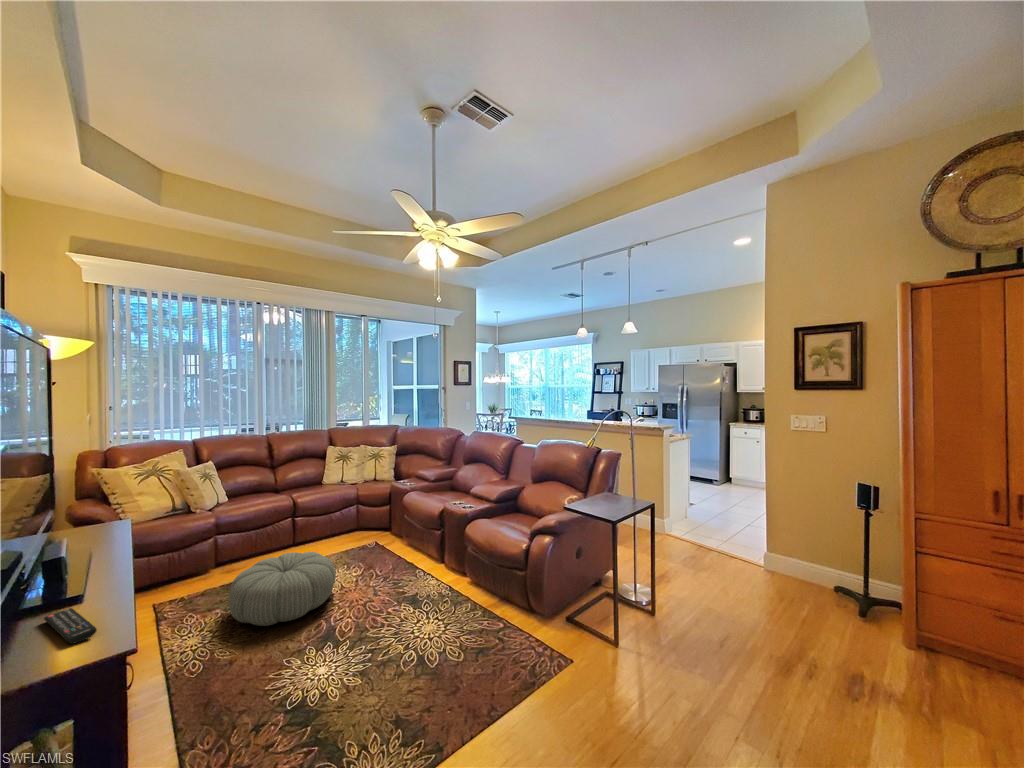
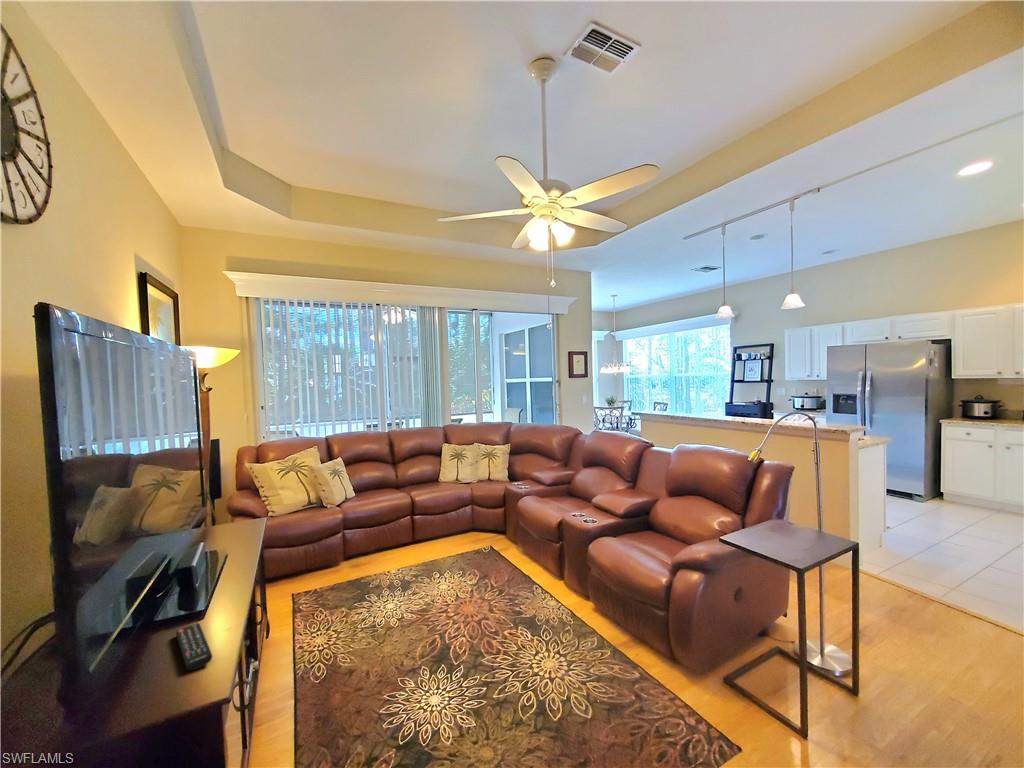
pouf: present [229,552,336,626] -> none [352,556,450,634]

